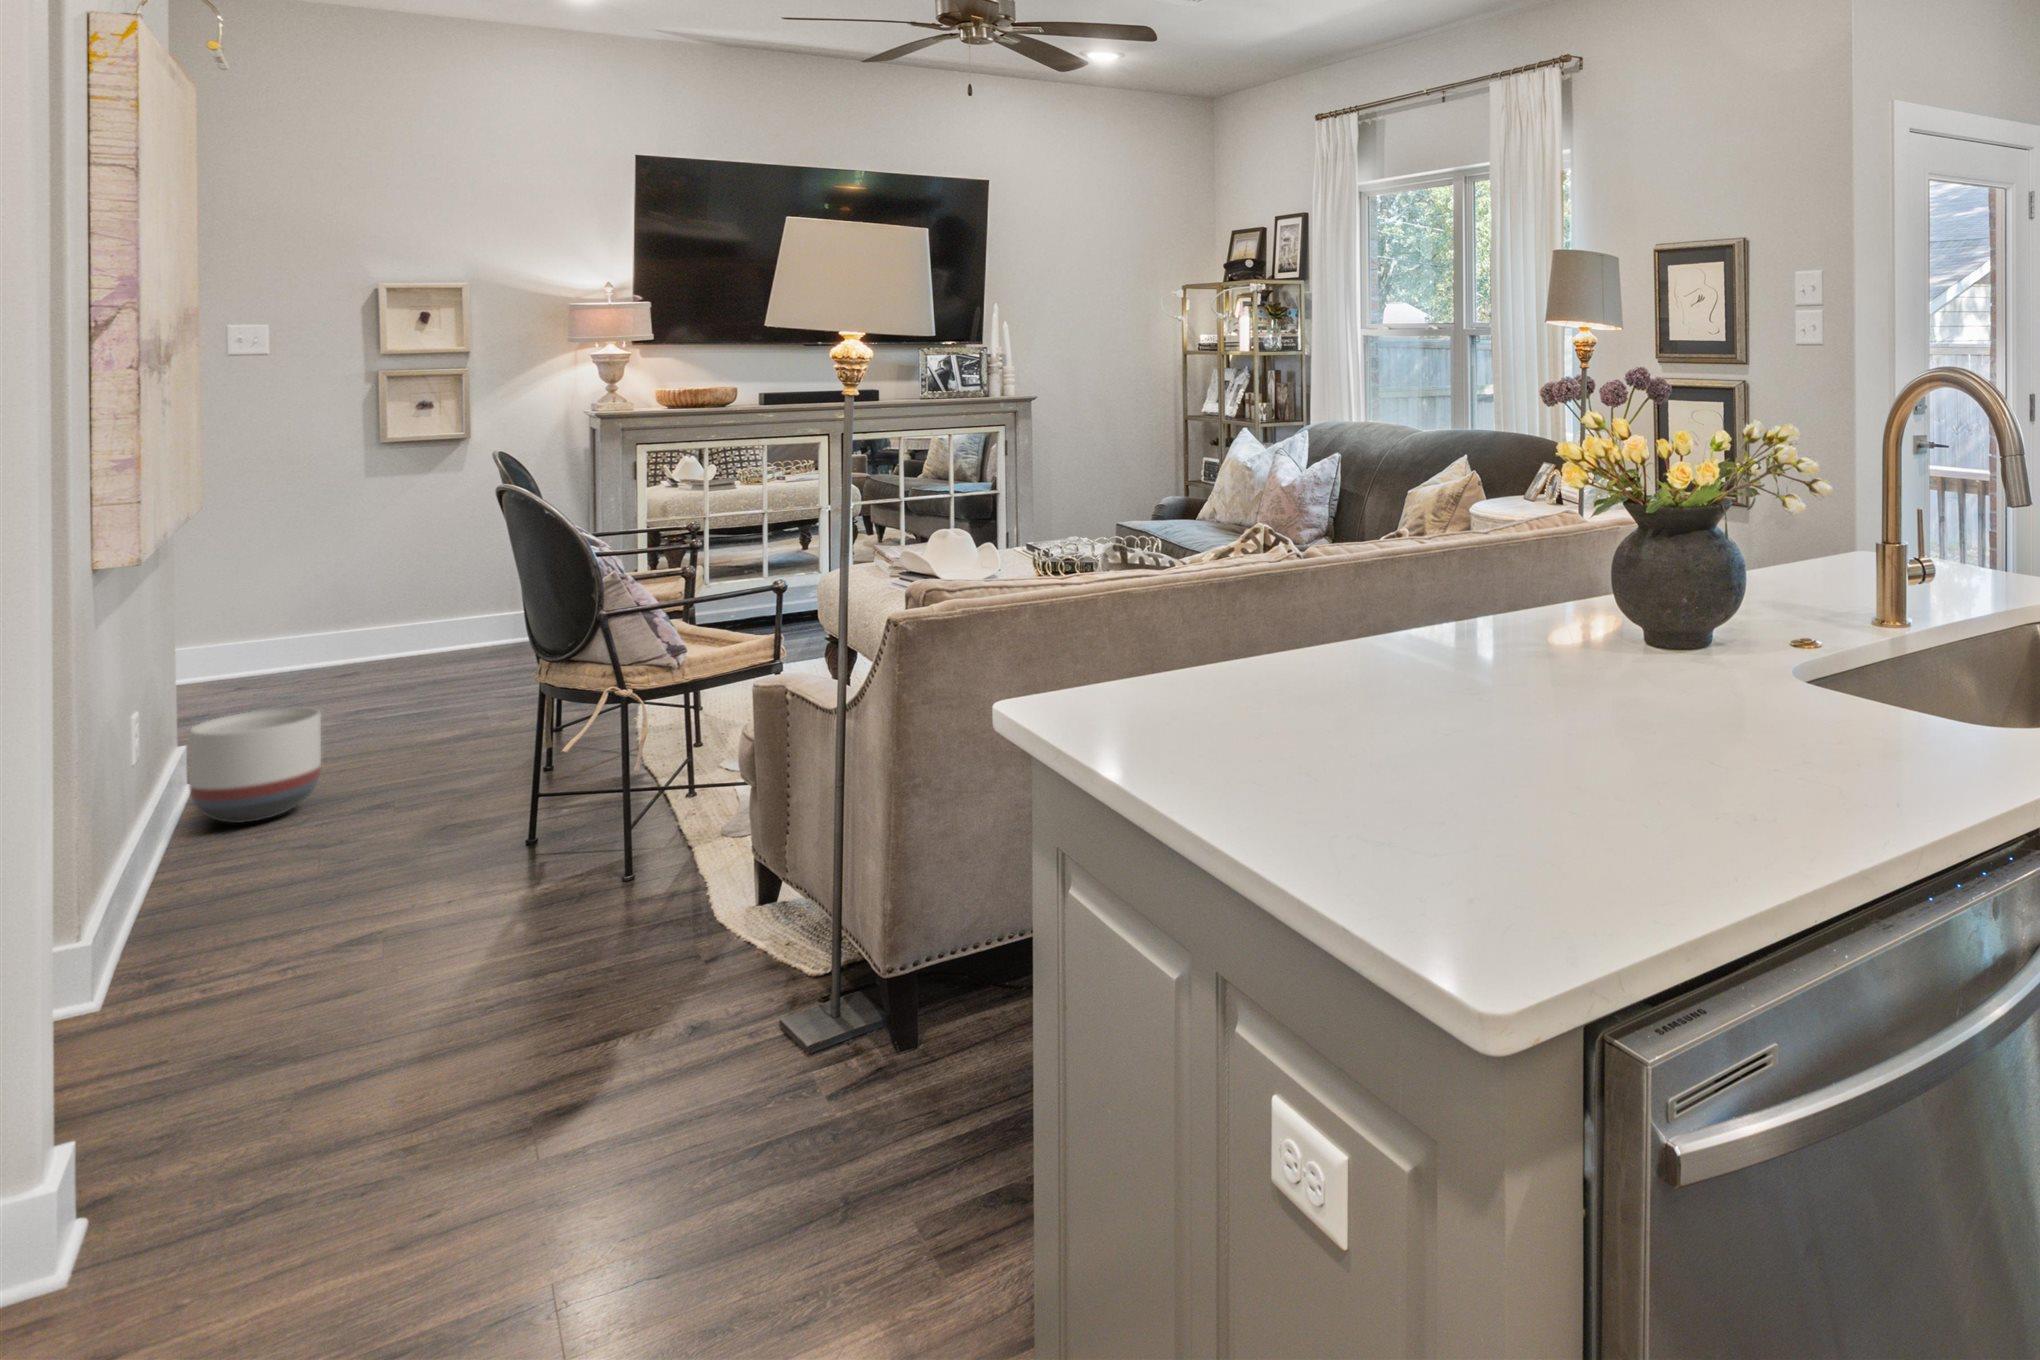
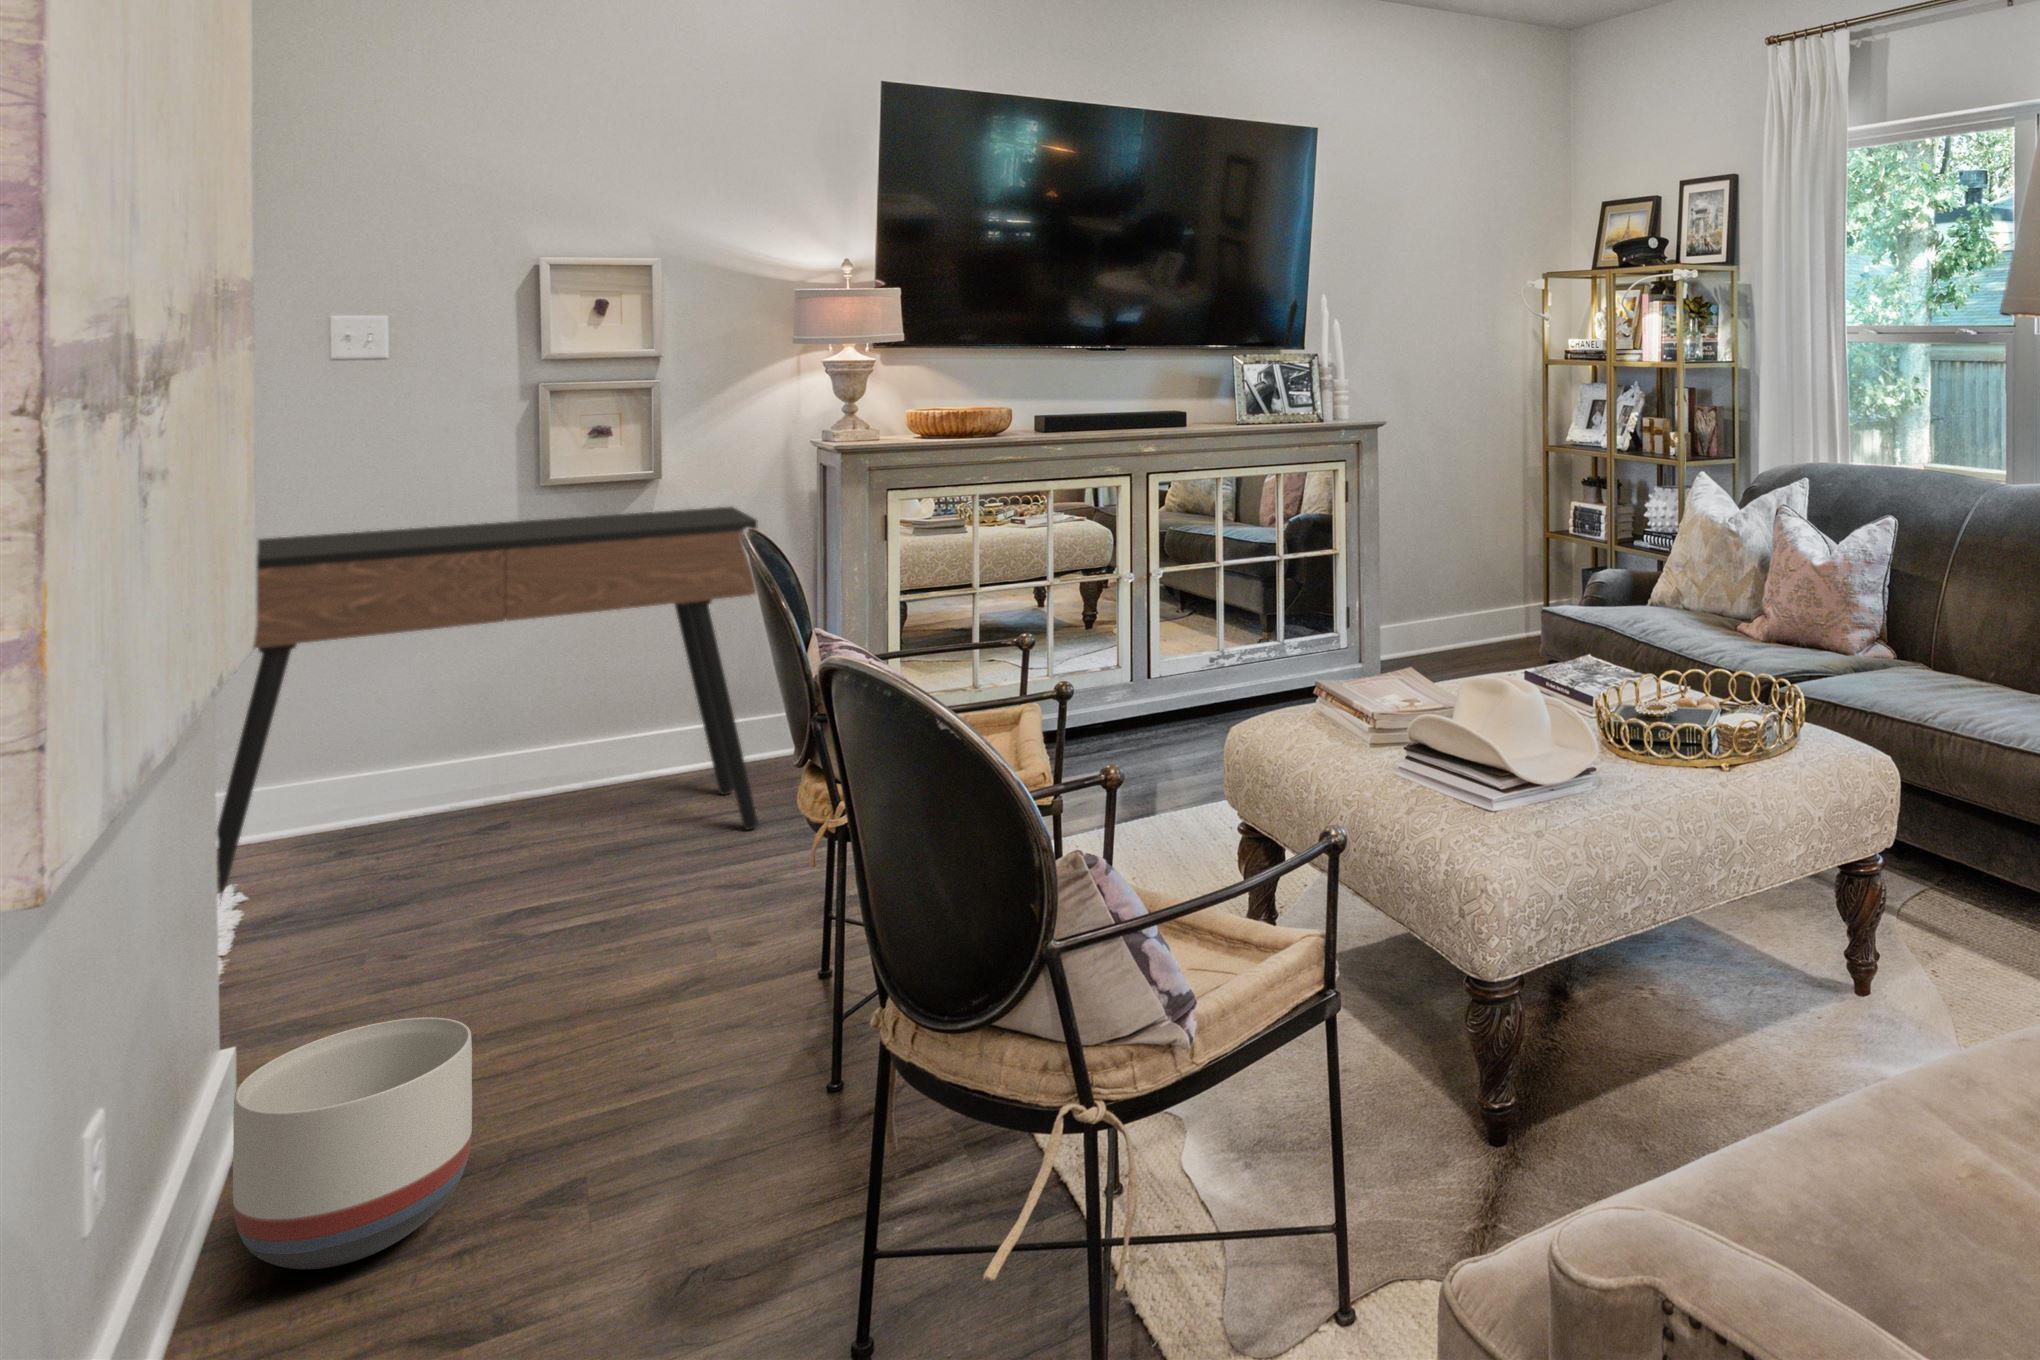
console table: none [135,455,530,724] -> present [217,507,758,904]

